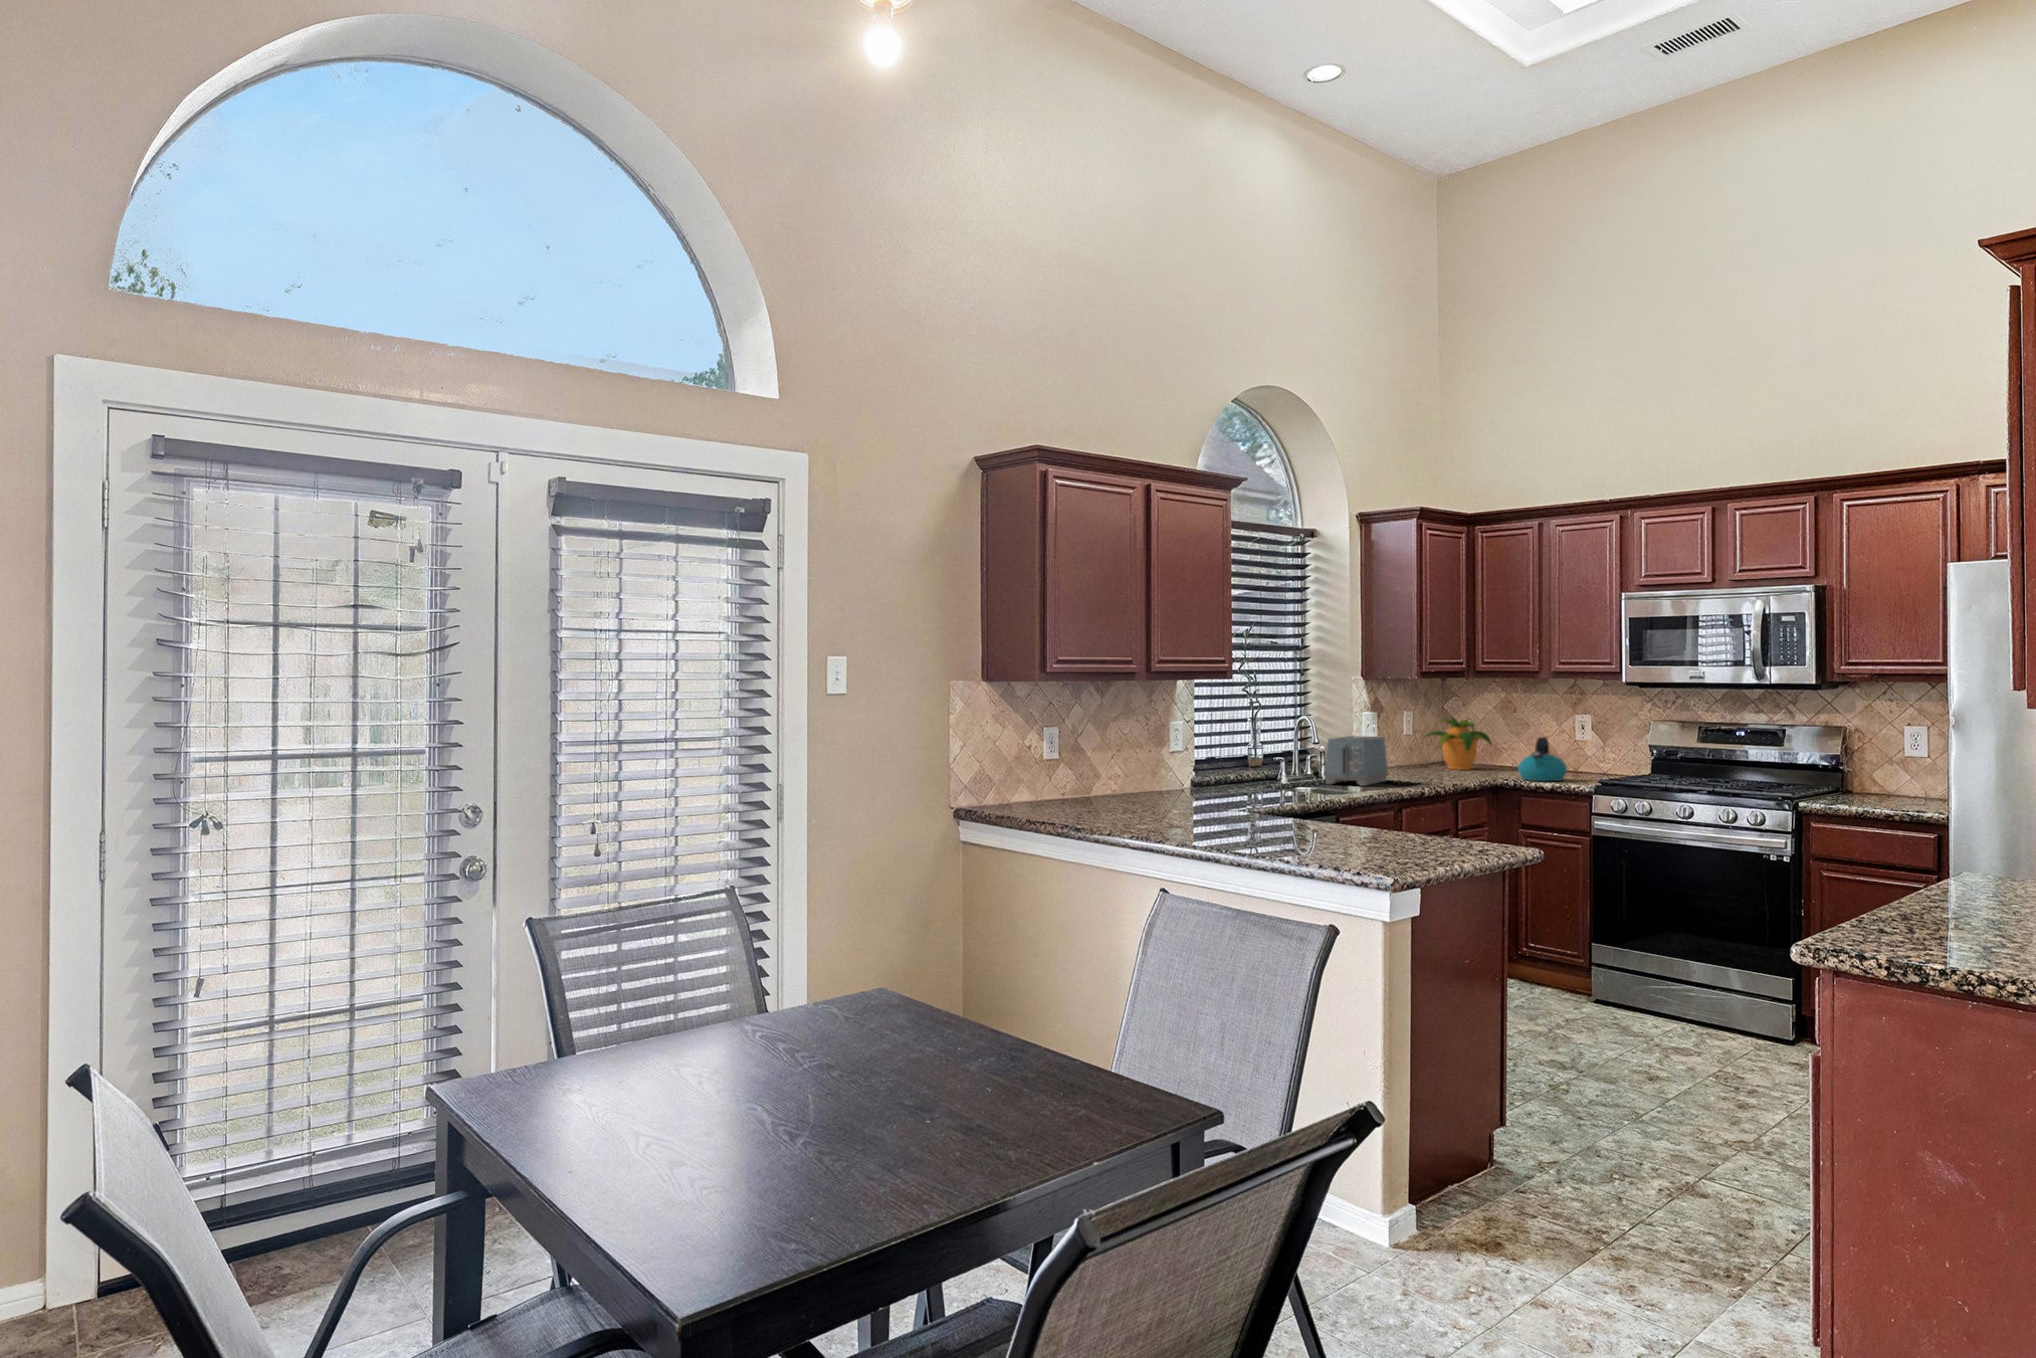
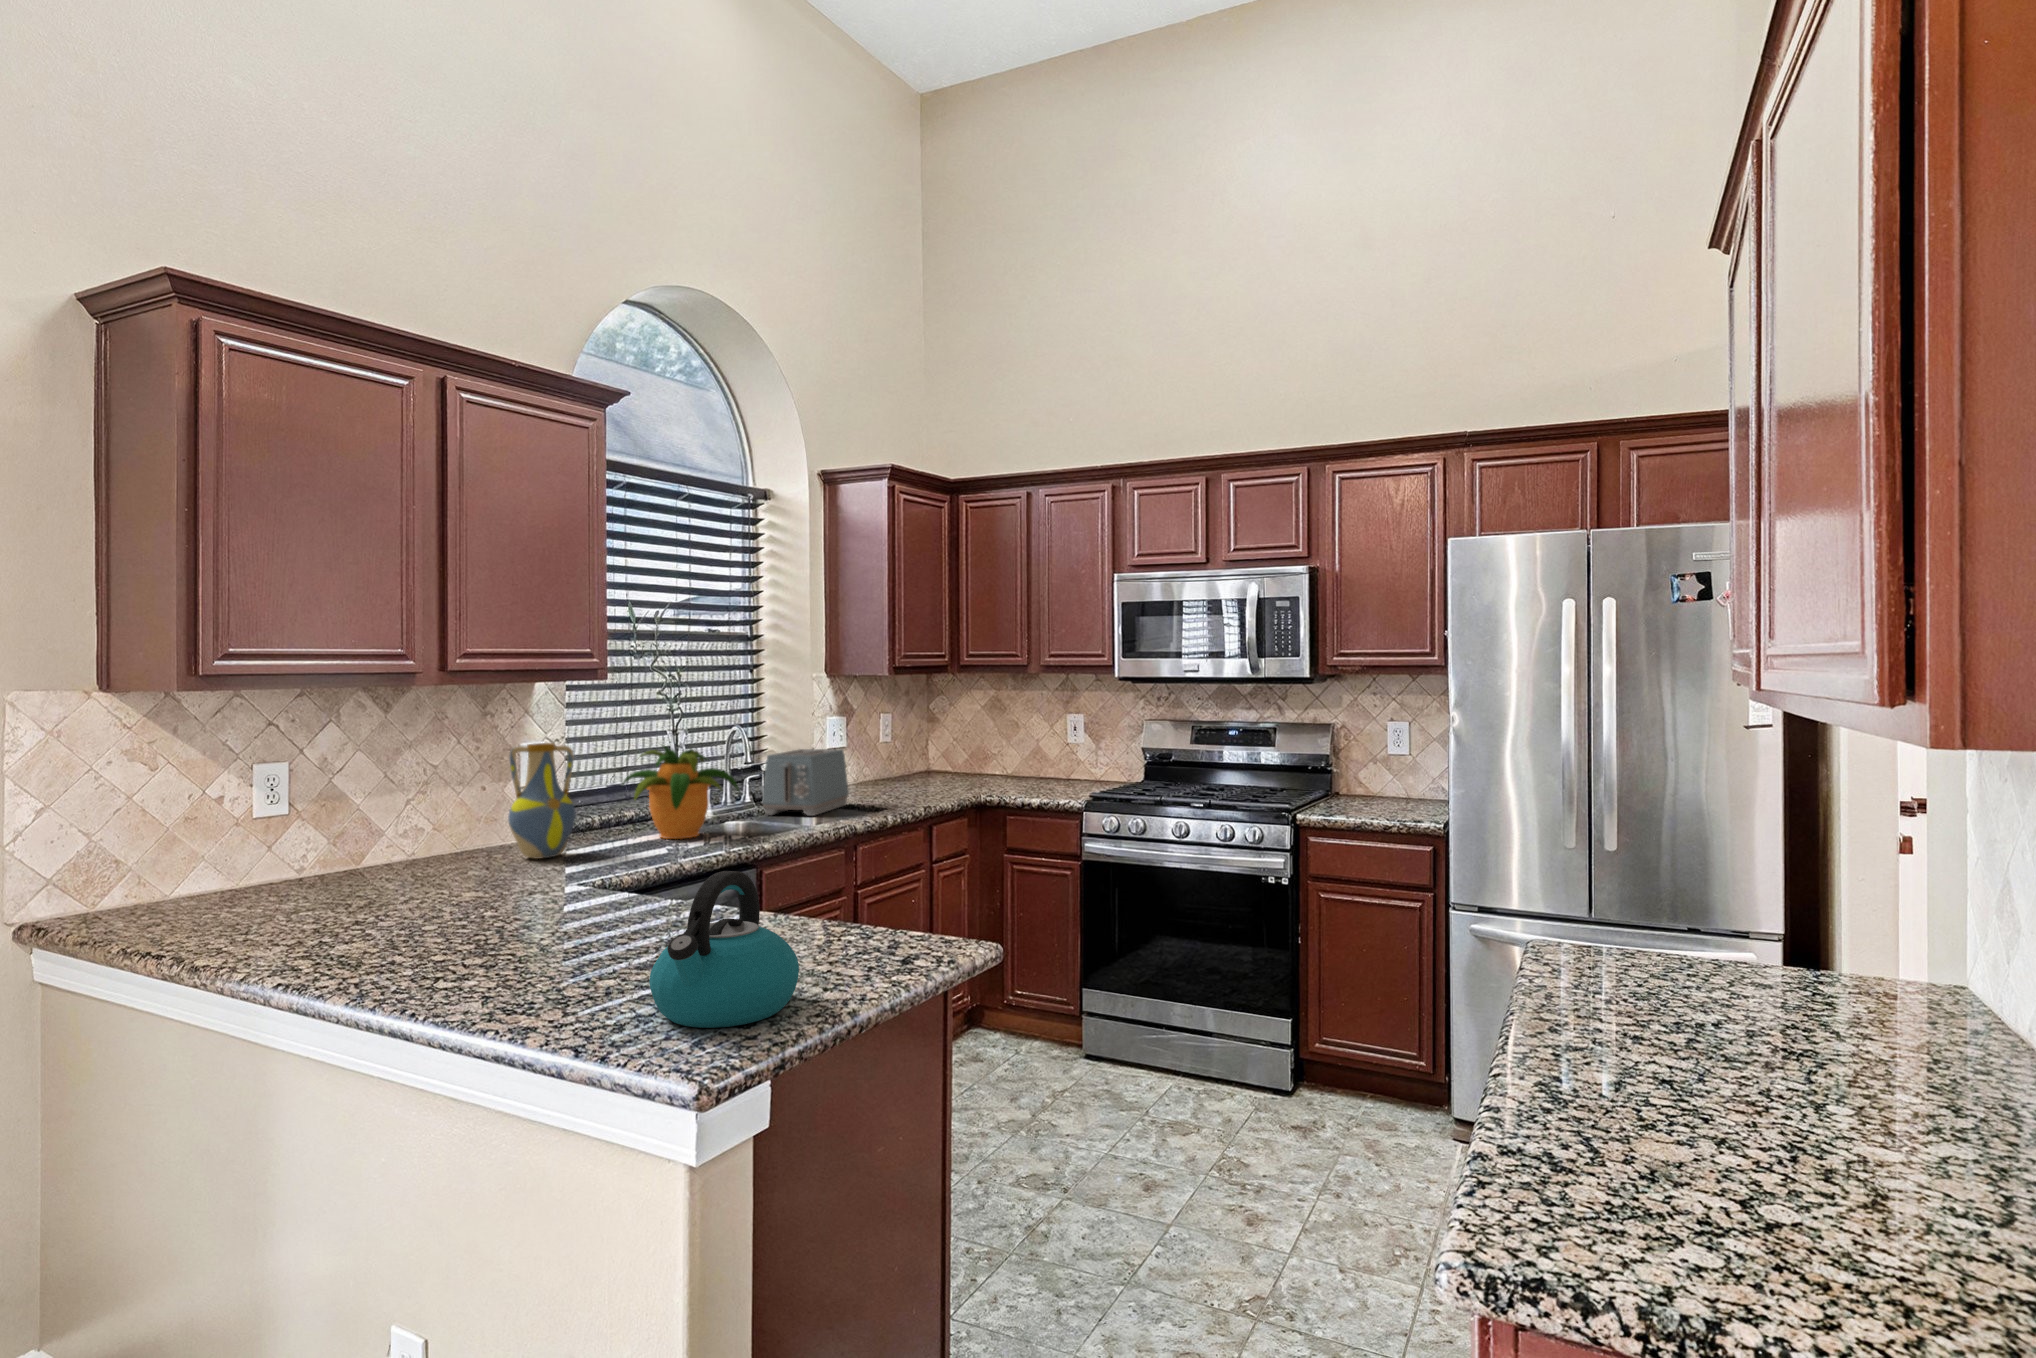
potted plant: present [1426,717,1492,770] -> present [622,745,739,839]
vase: none [1176,722,1217,798] -> present [508,743,576,859]
kettle: present [1518,737,1567,781] -> present [649,871,799,1028]

